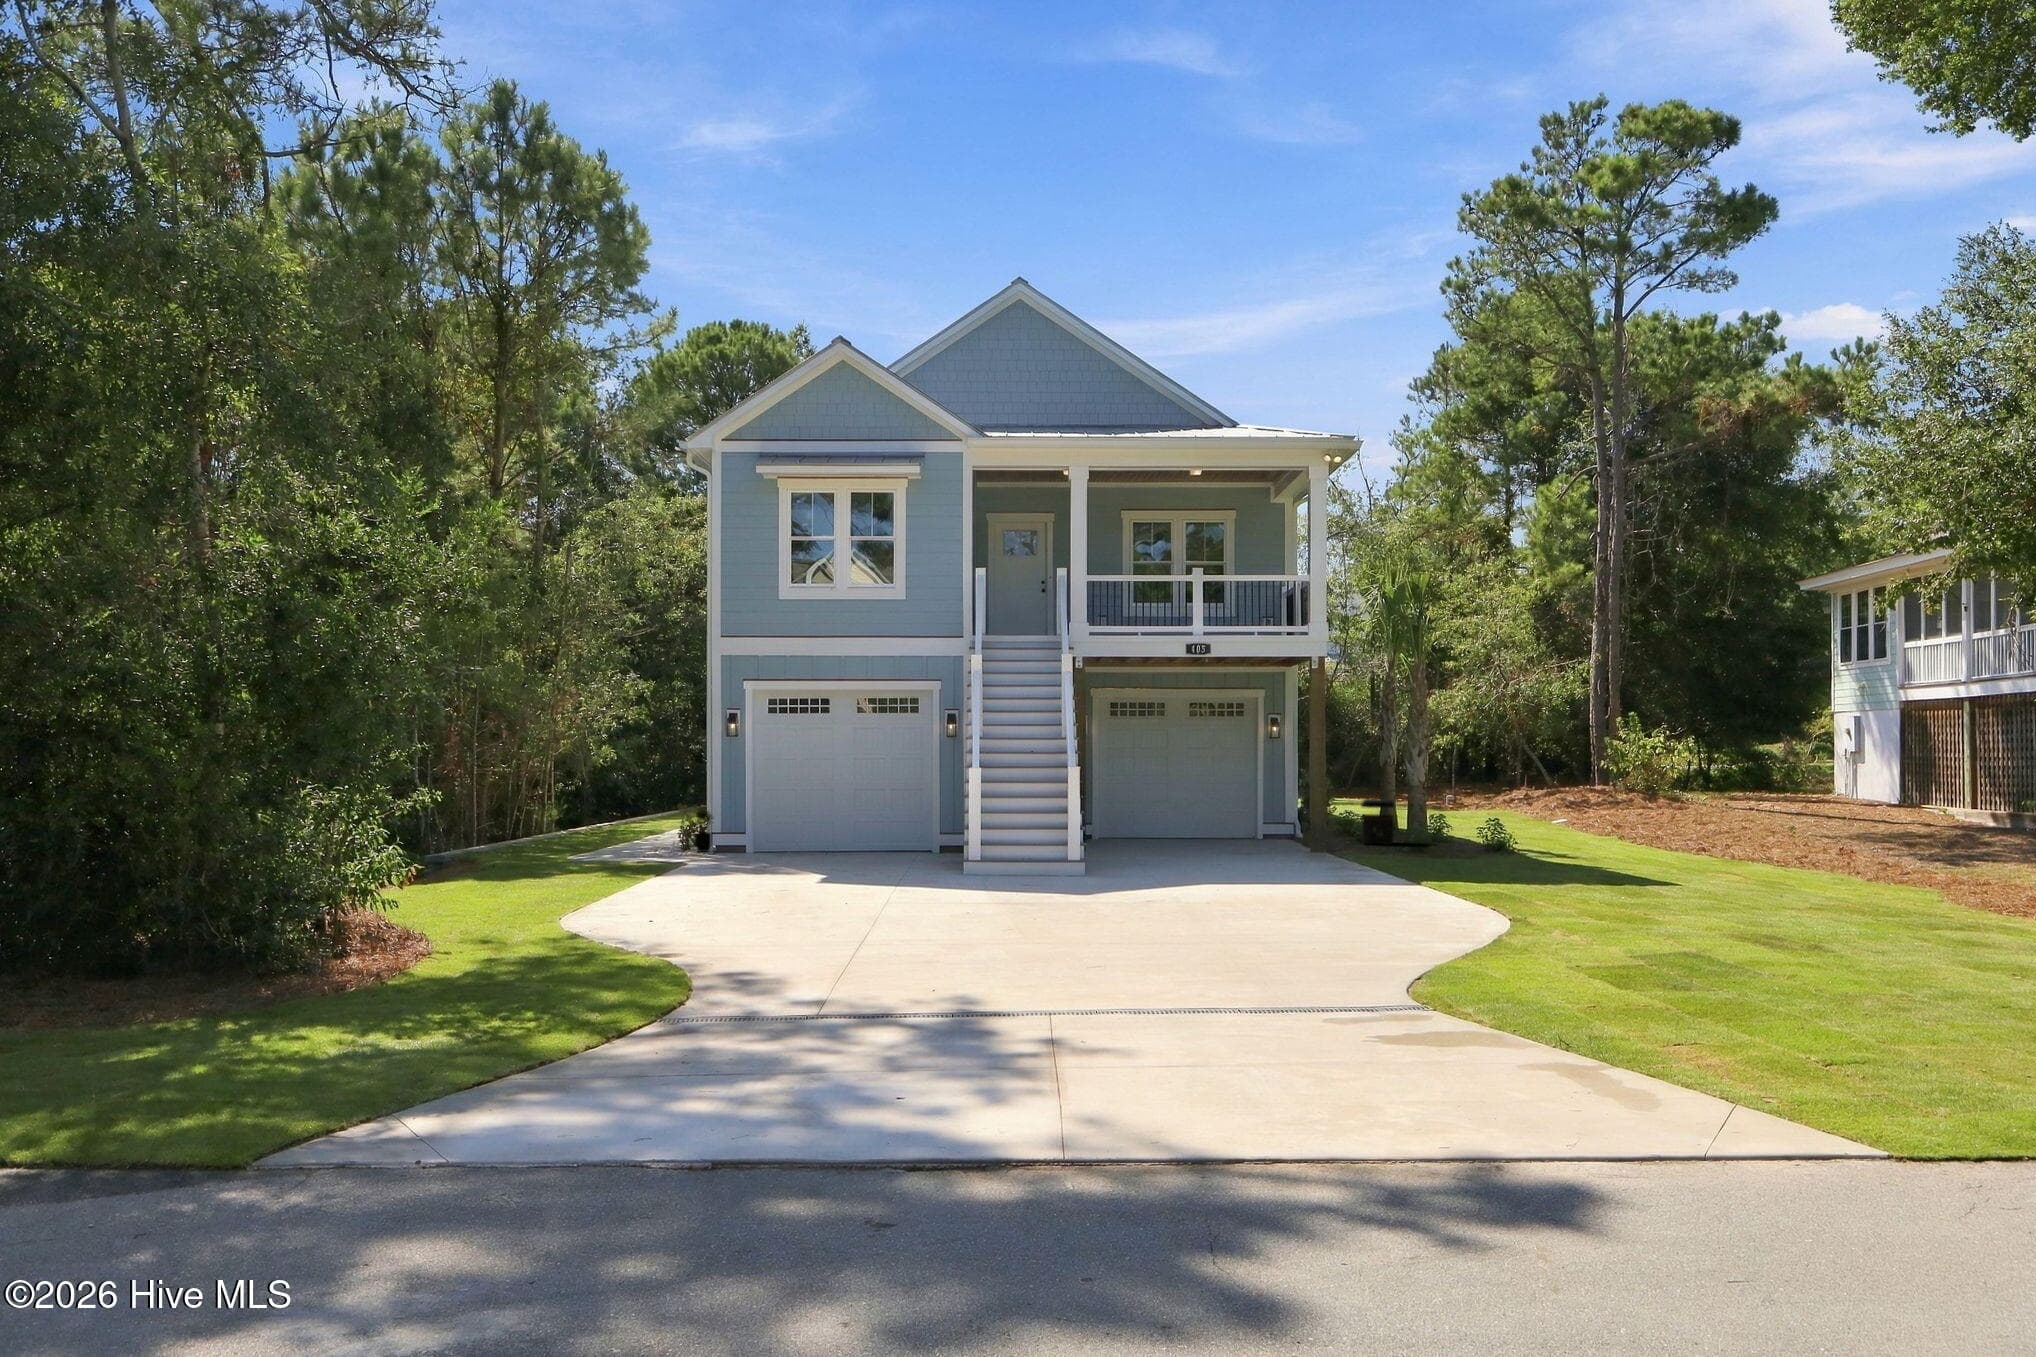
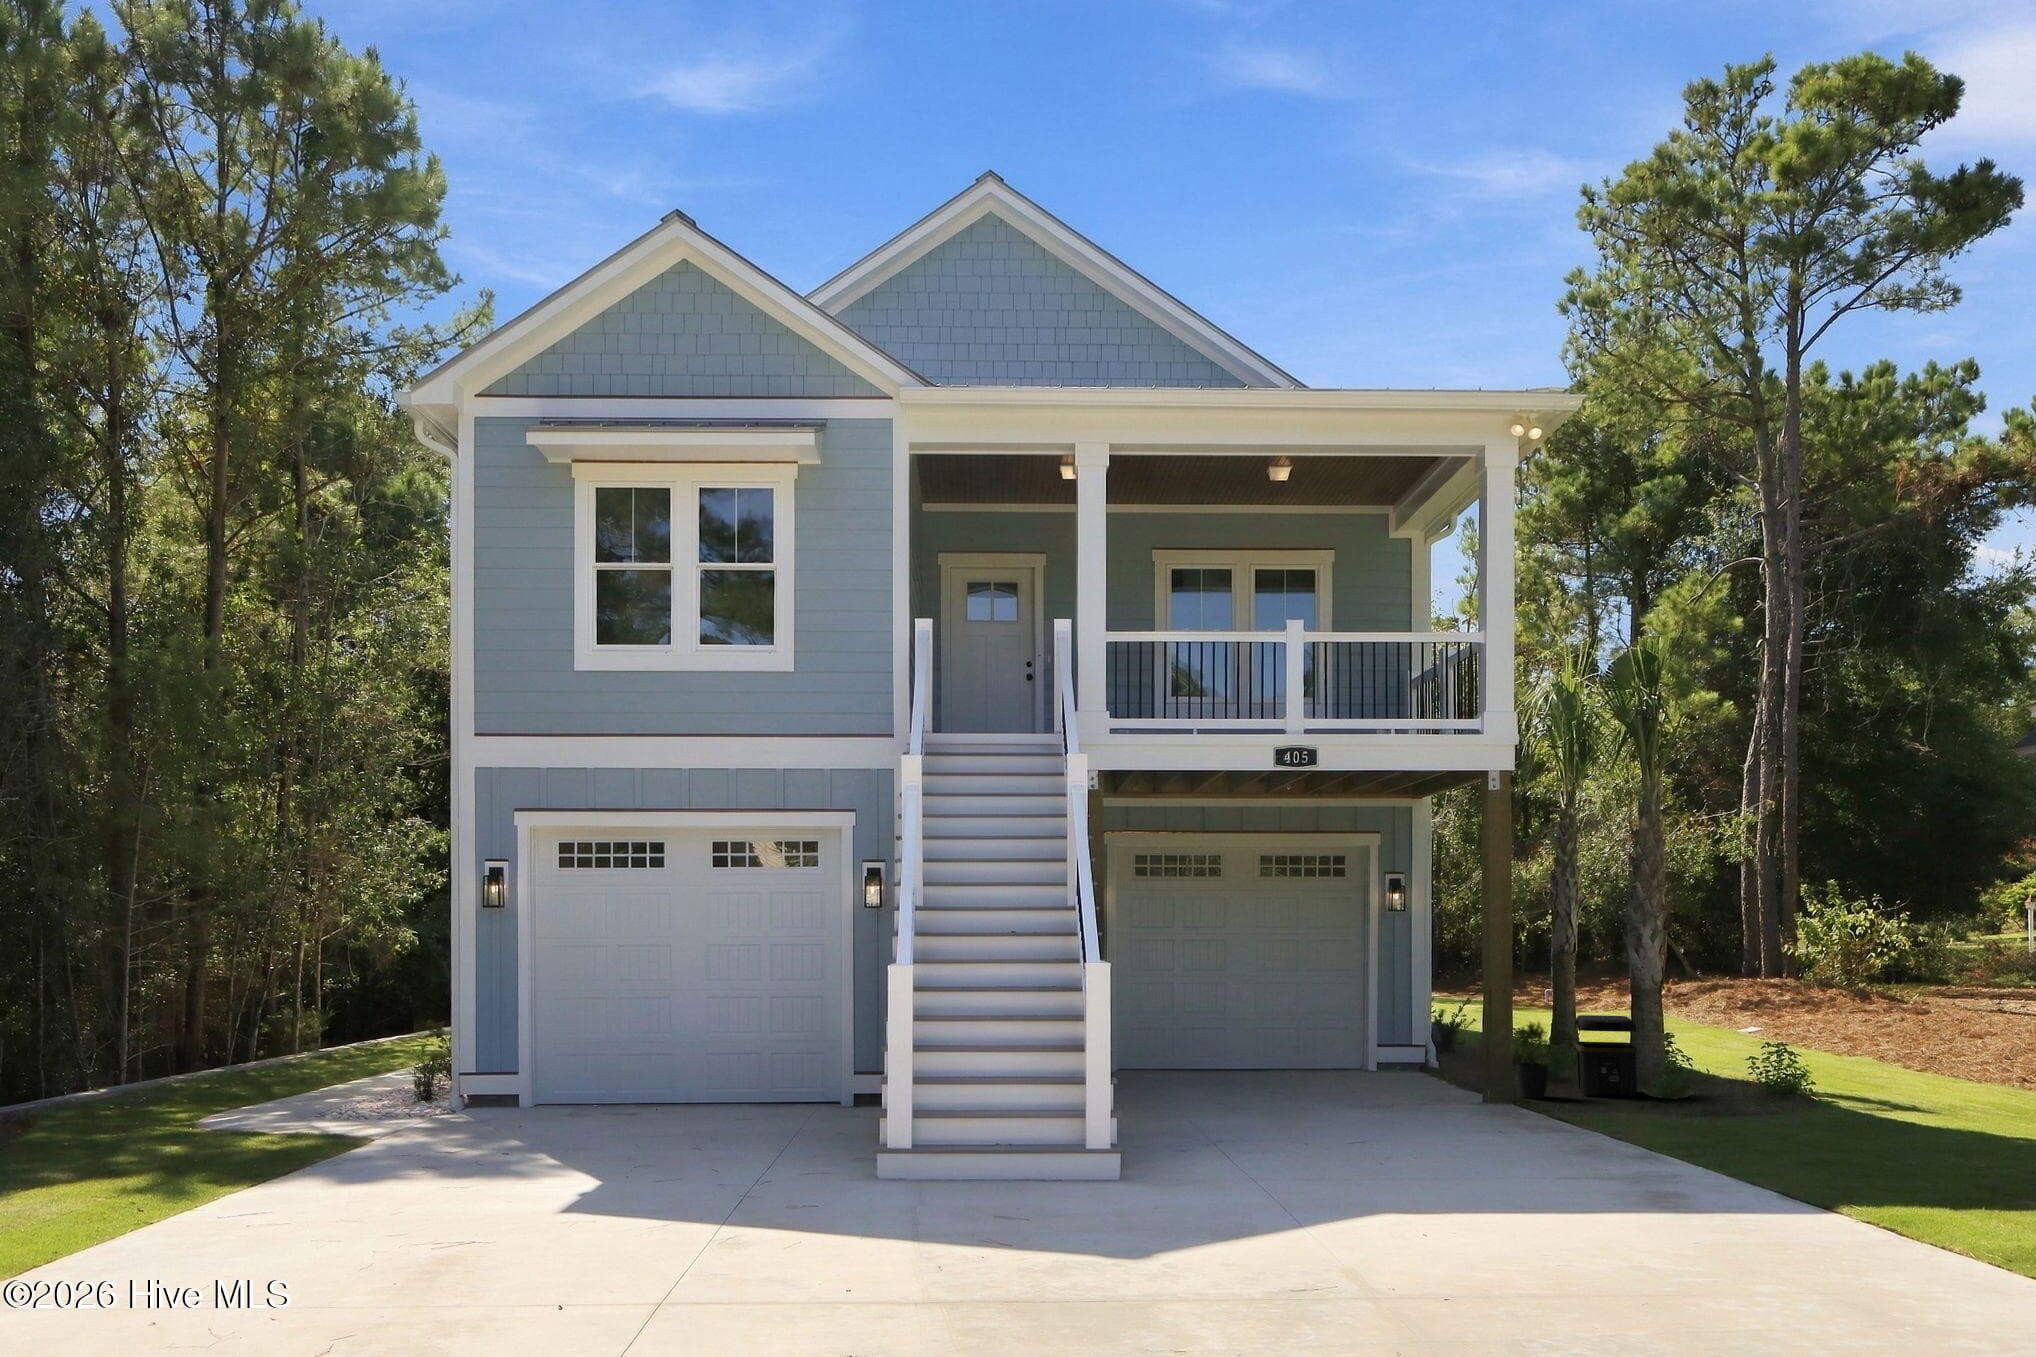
potted plant: present [692,809,714,852] -> present [1512,1022,1551,1099]

